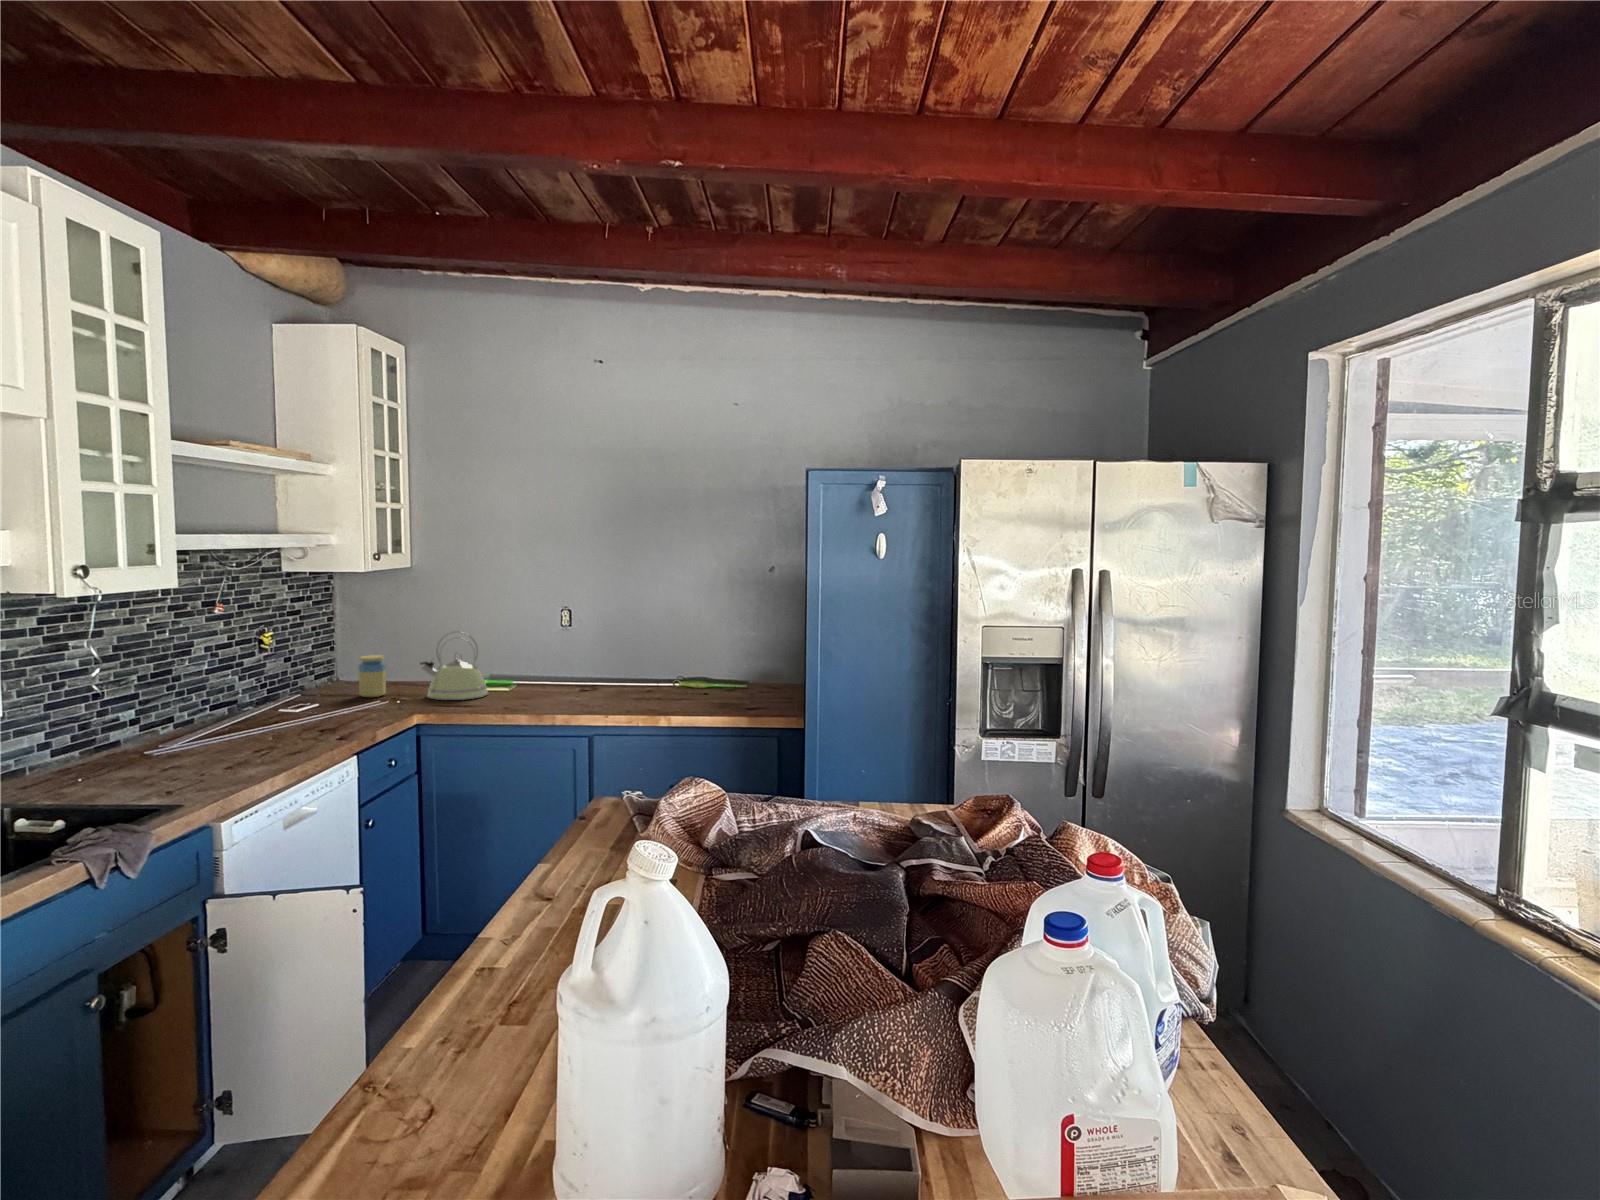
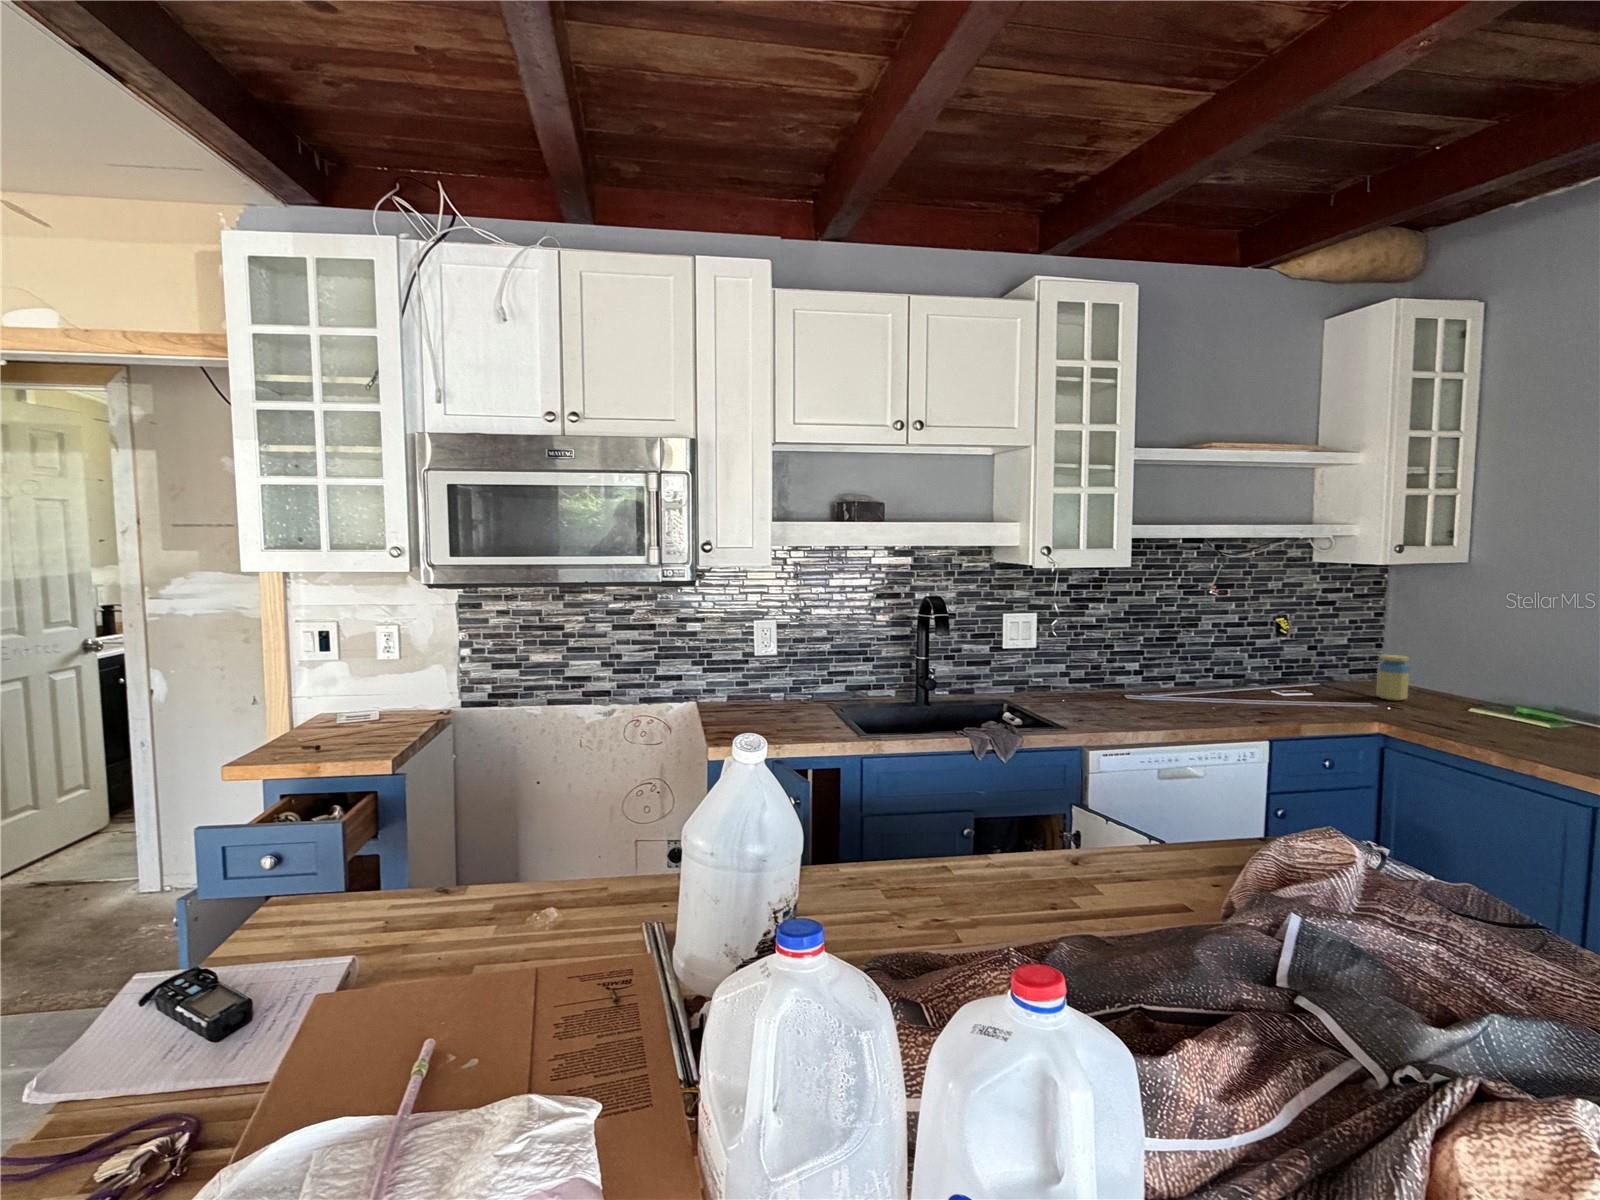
kettle: present [420,631,488,700] -> none [1446,639,1537,725]

